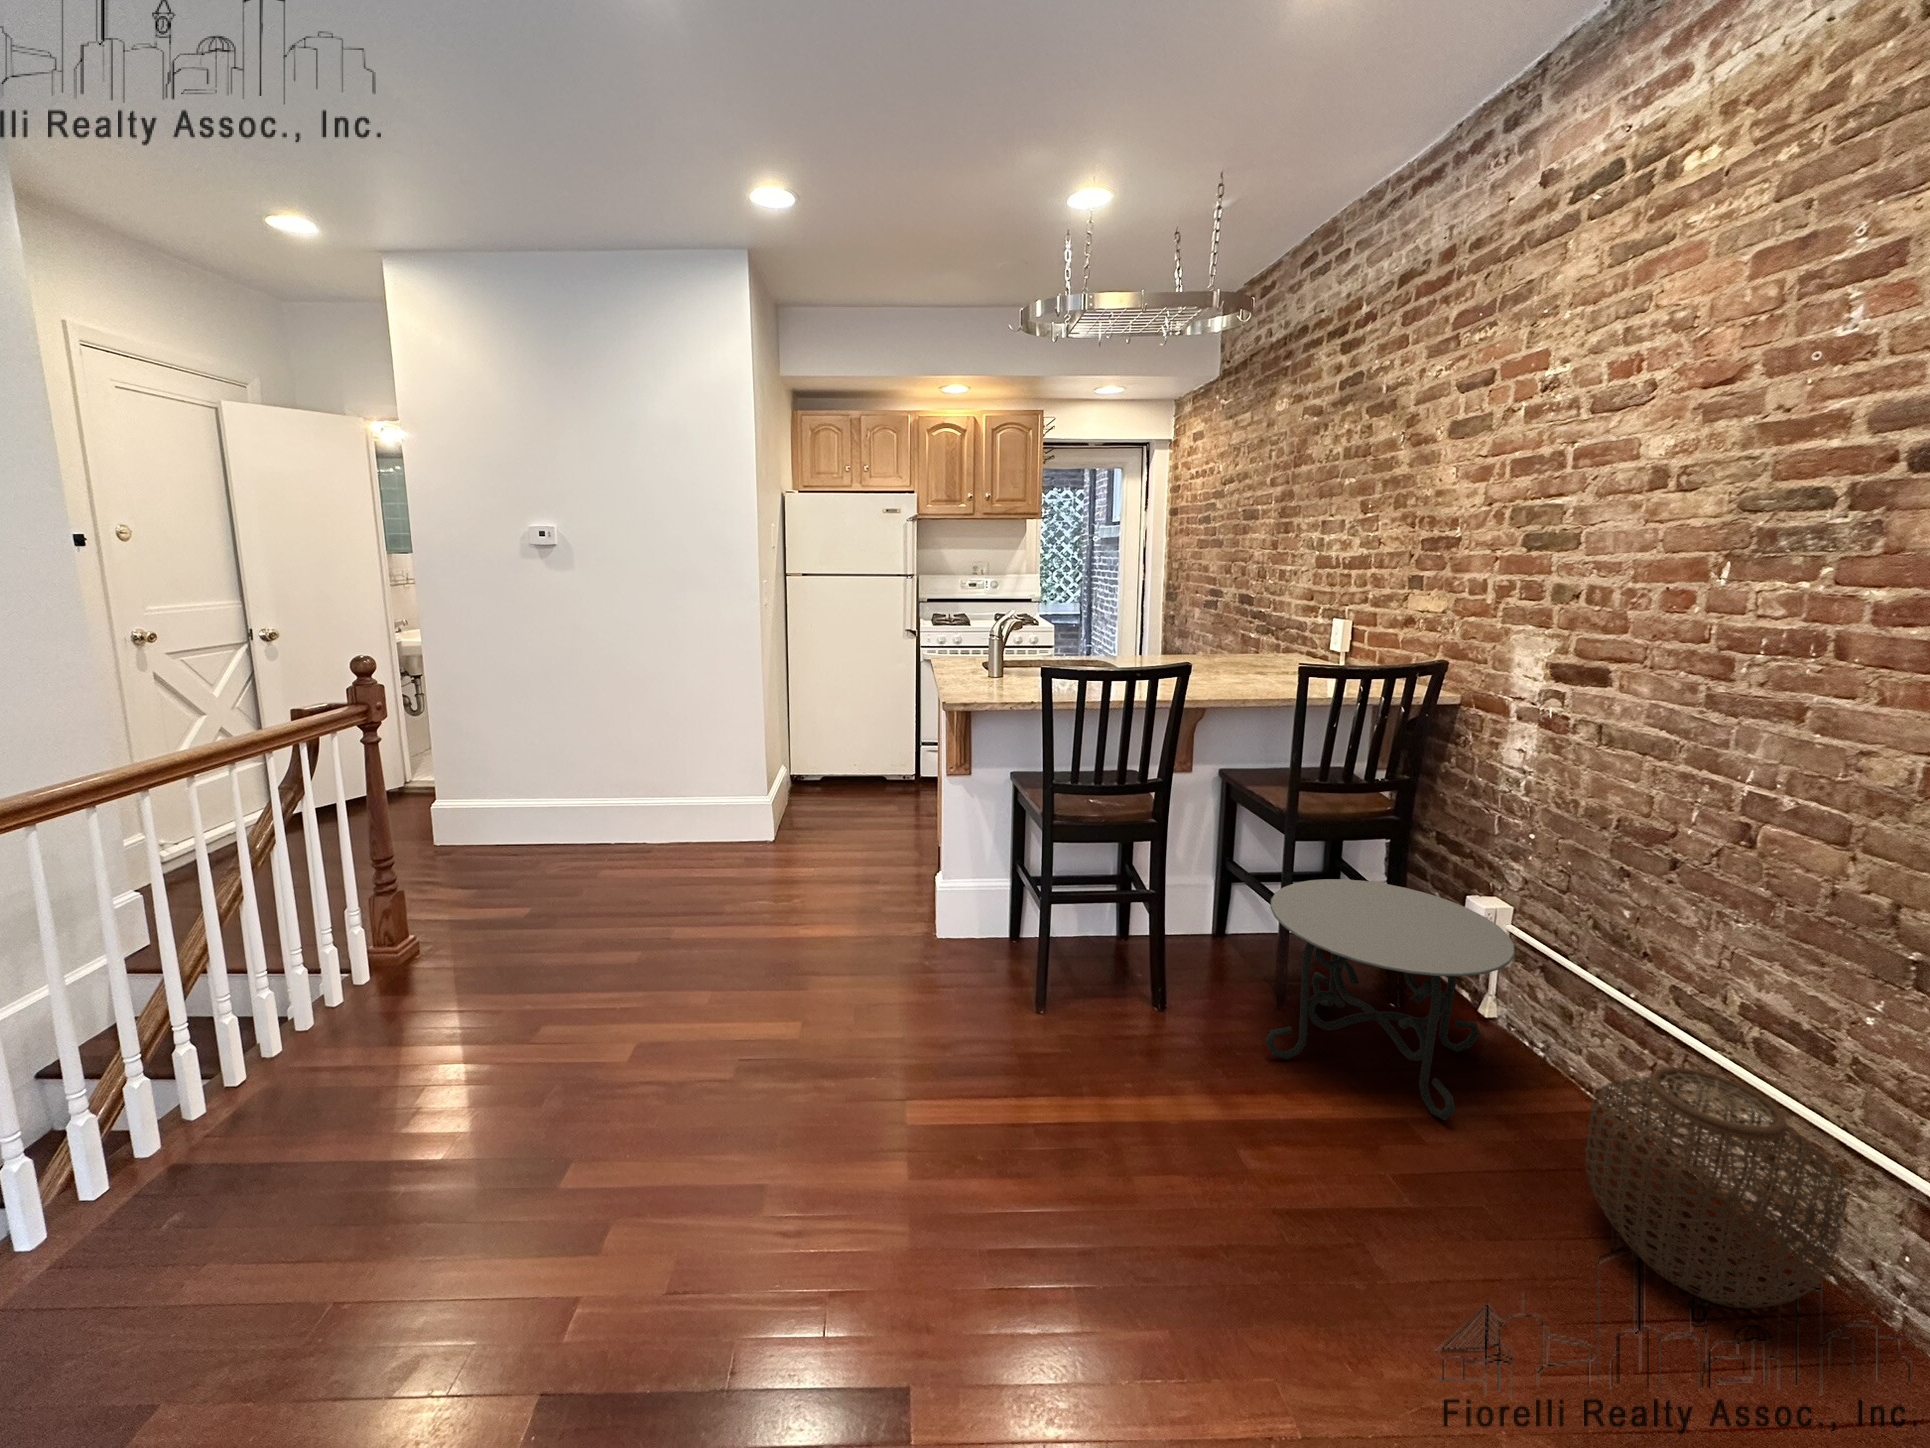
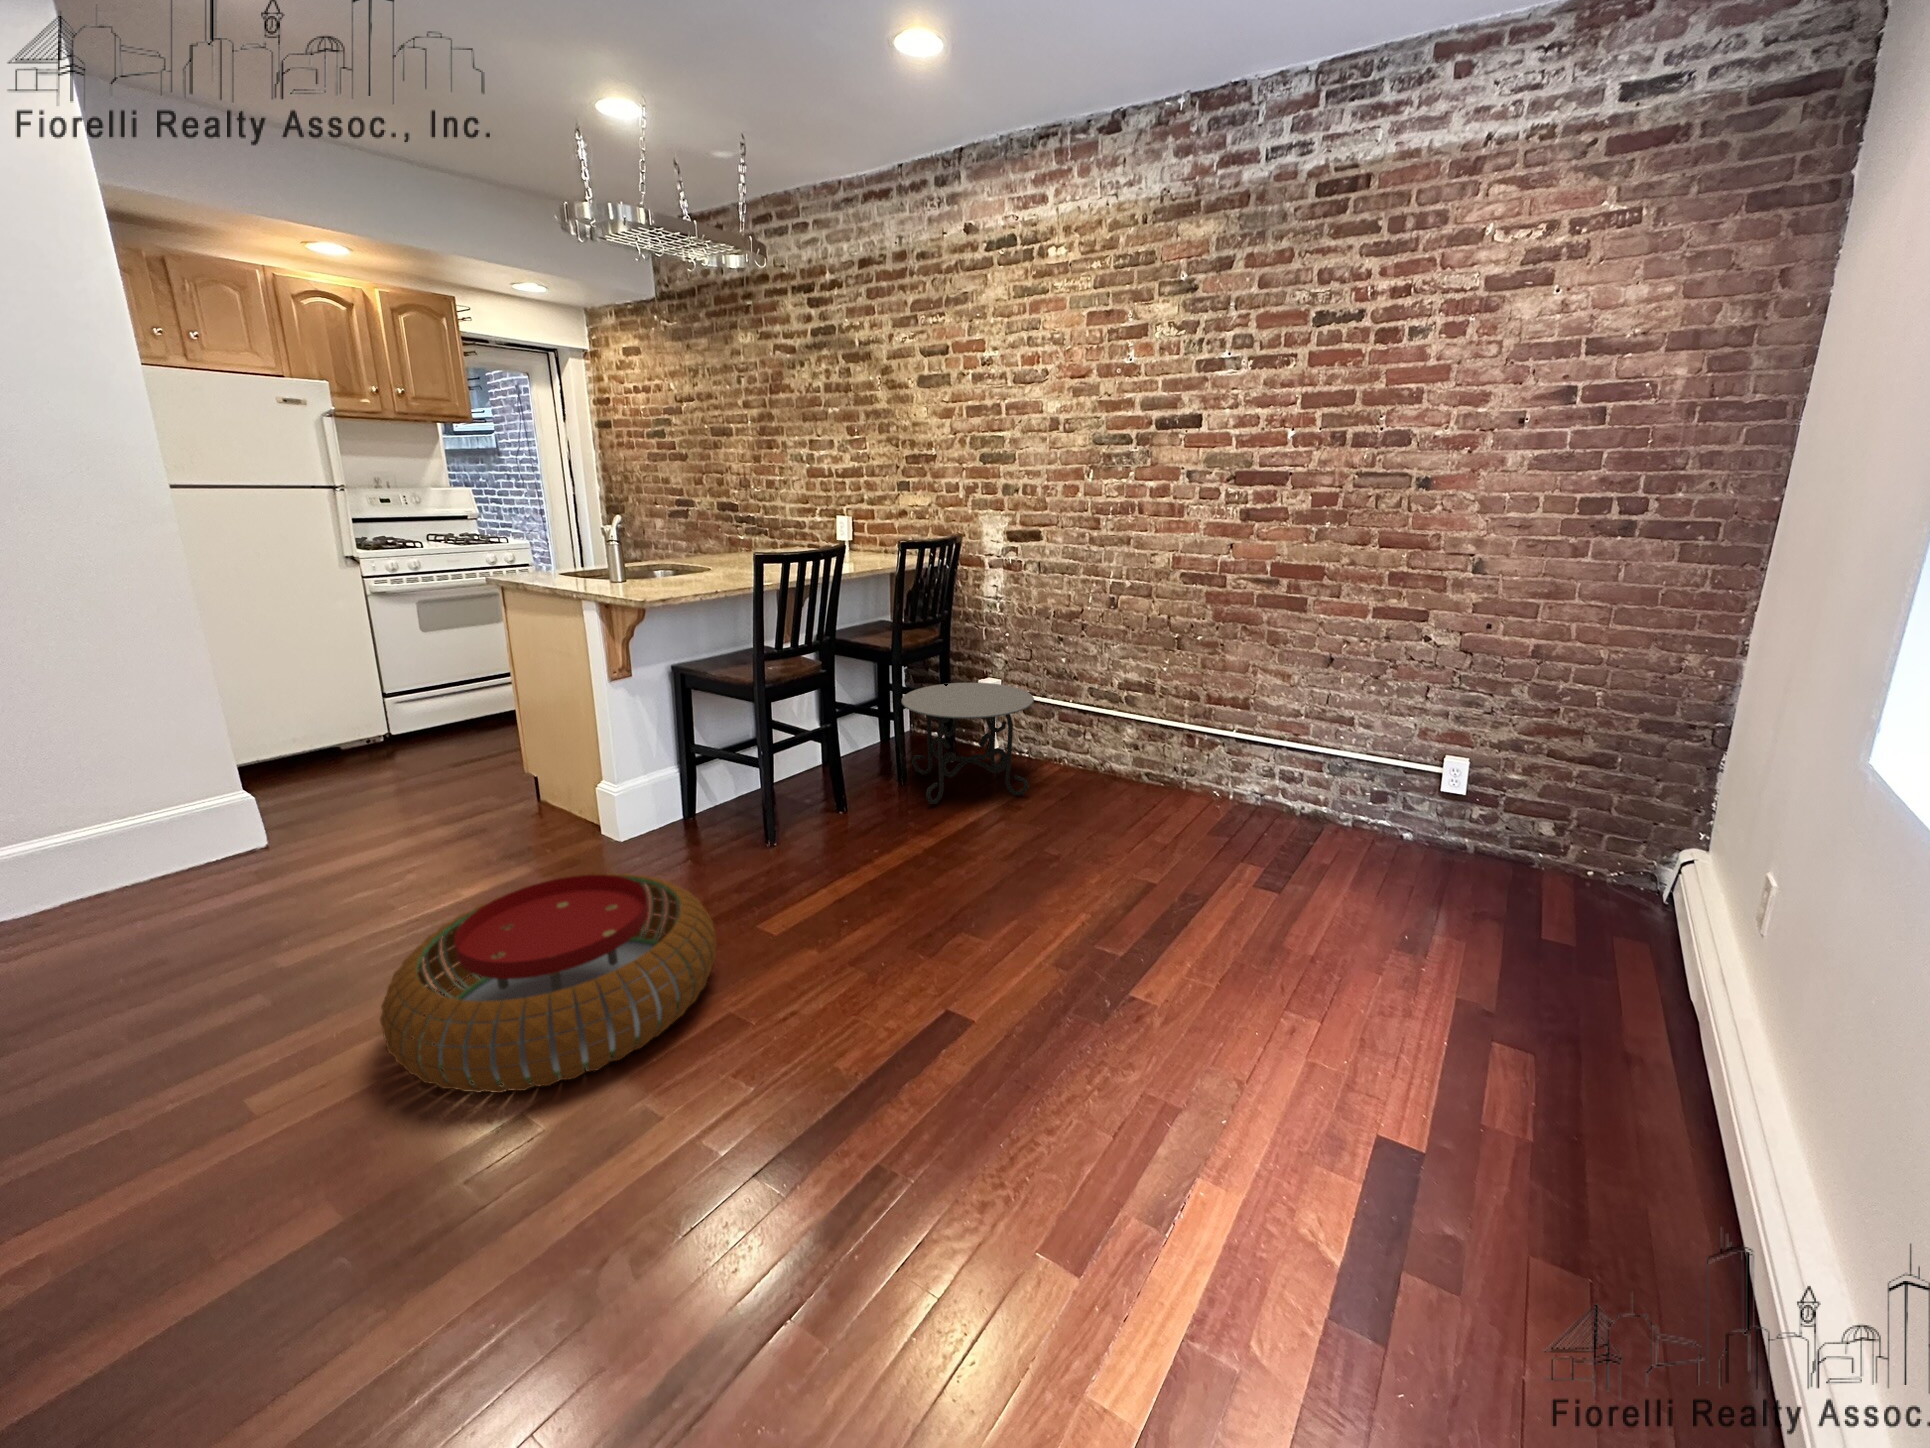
pouf: none [586,950,863,1158] -> present [380,873,717,1093]
woven basket: present [1585,1067,1845,1308] -> none [1091,713,1175,808]

